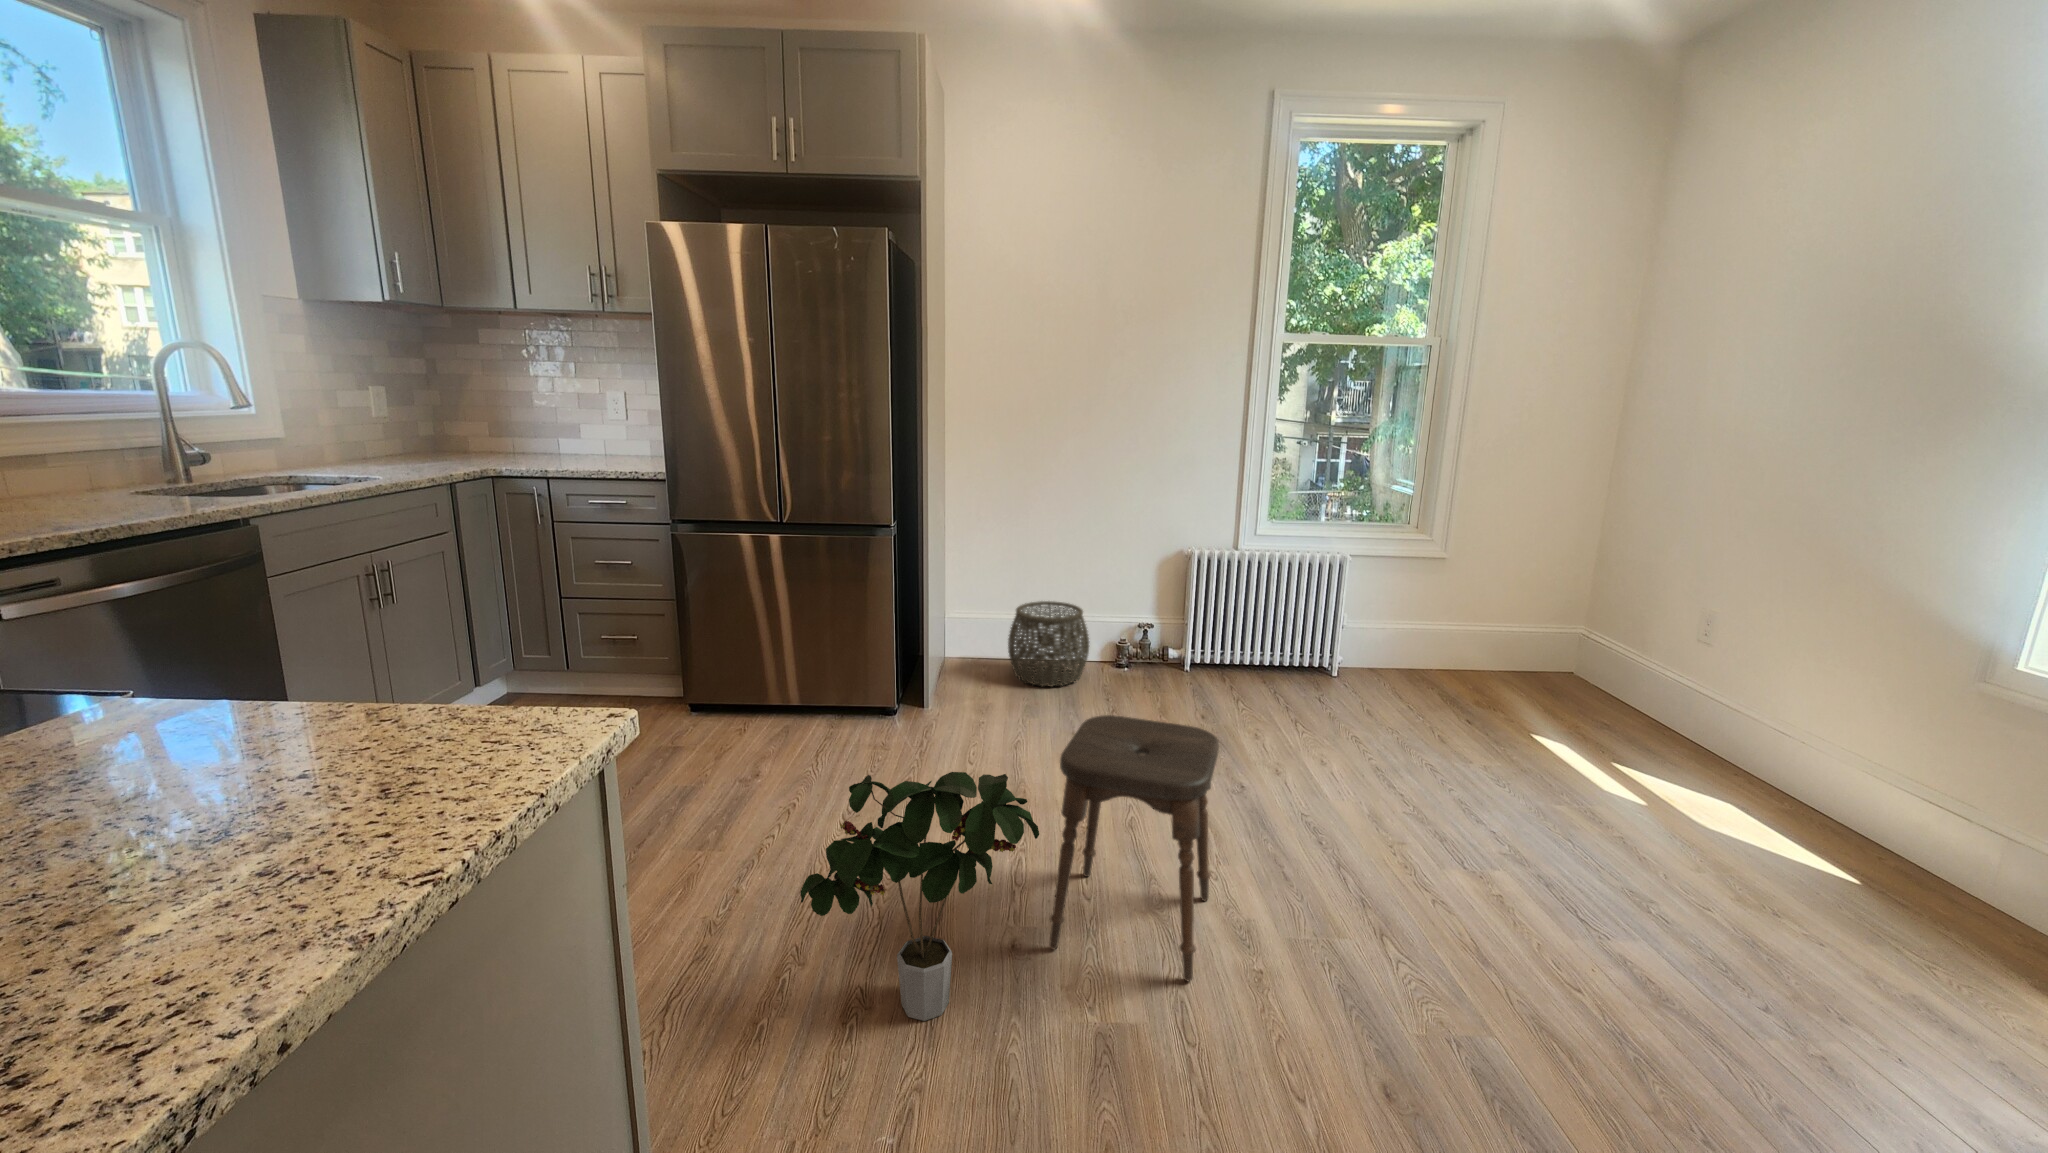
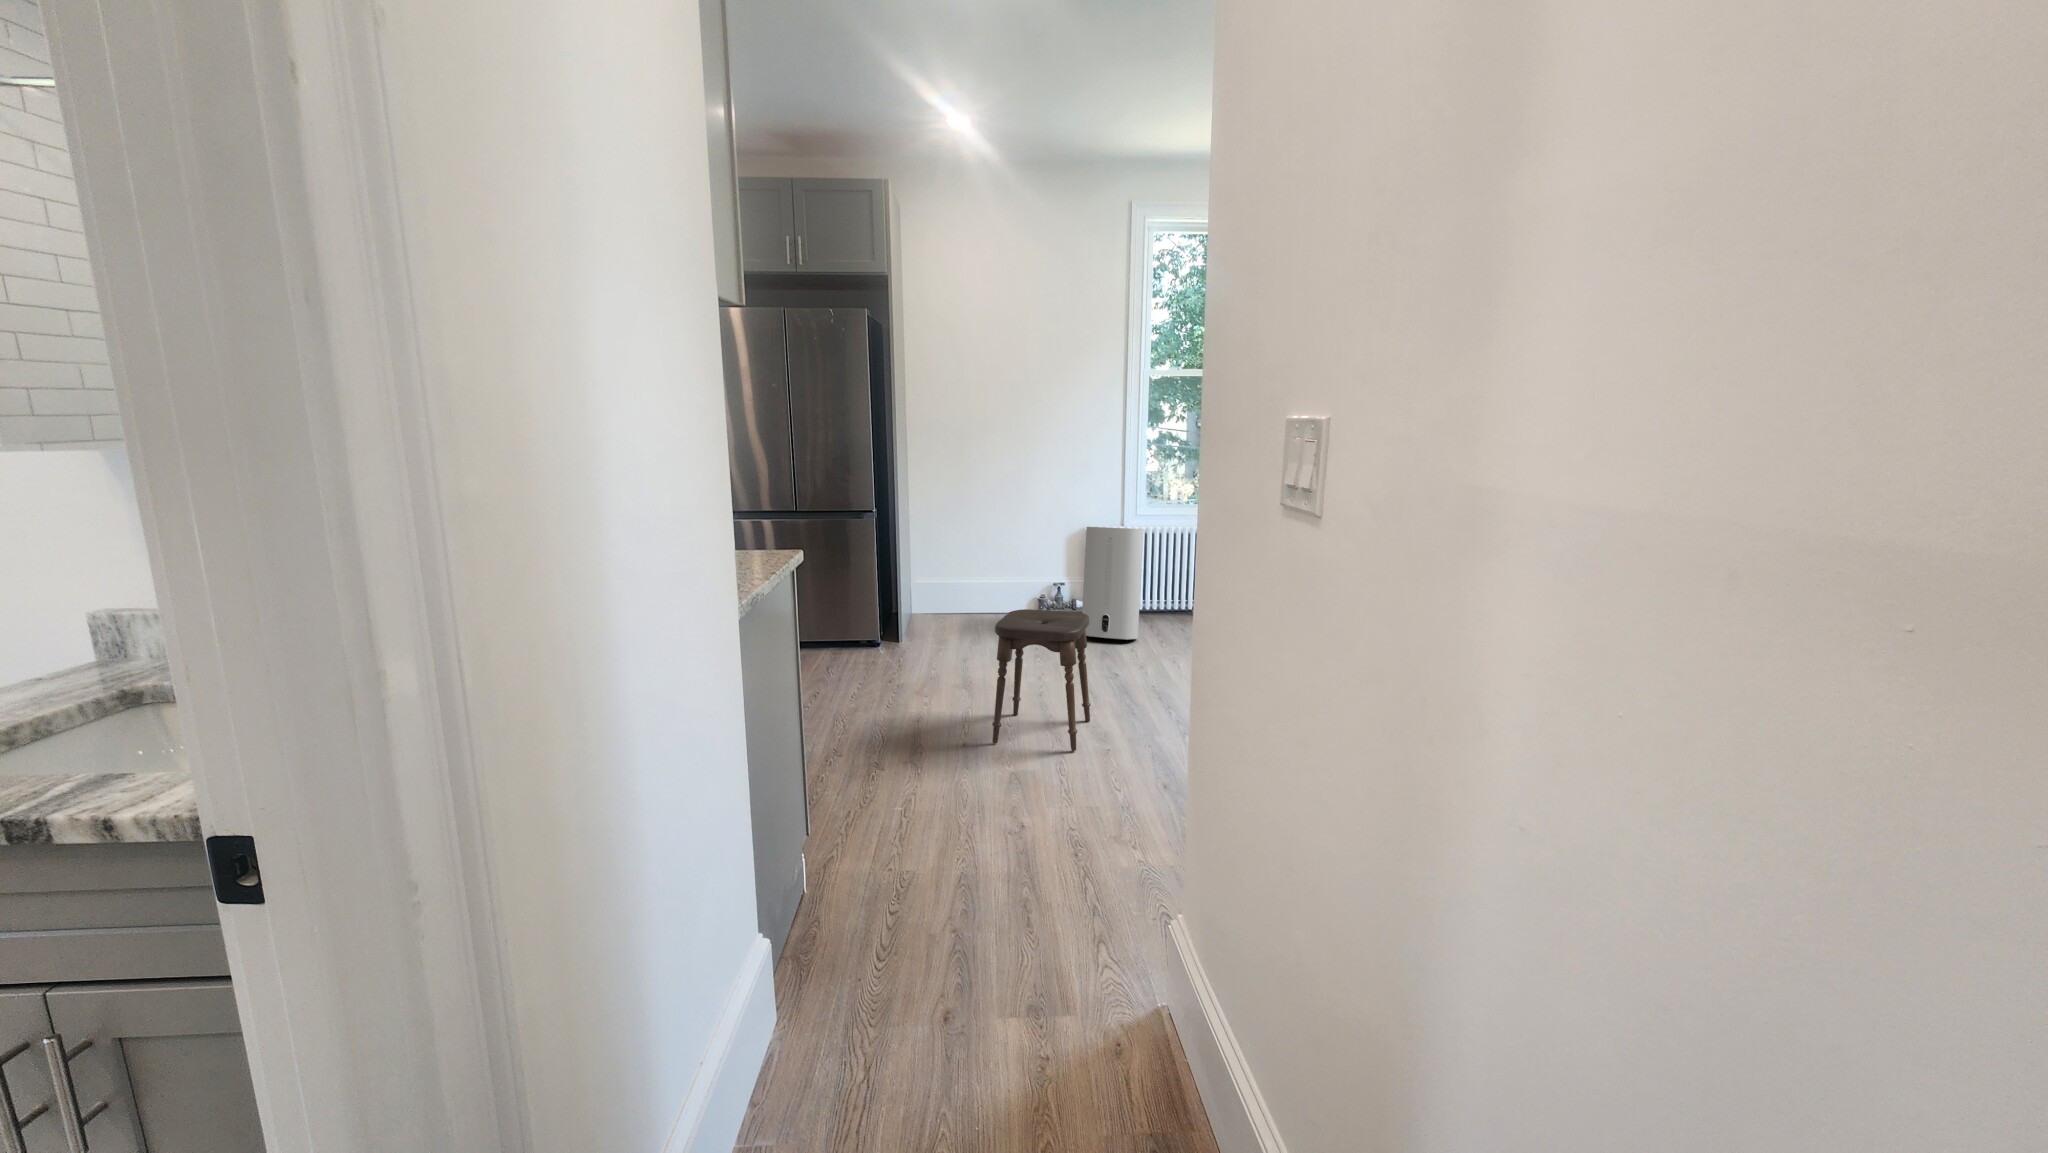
air purifier: none [1178,554,1276,720] -> present [1082,527,1144,640]
woven basket: present [1008,601,1089,687] -> none [959,569,1018,629]
potted plant: present [800,772,1039,1021] -> none [848,626,984,772]

